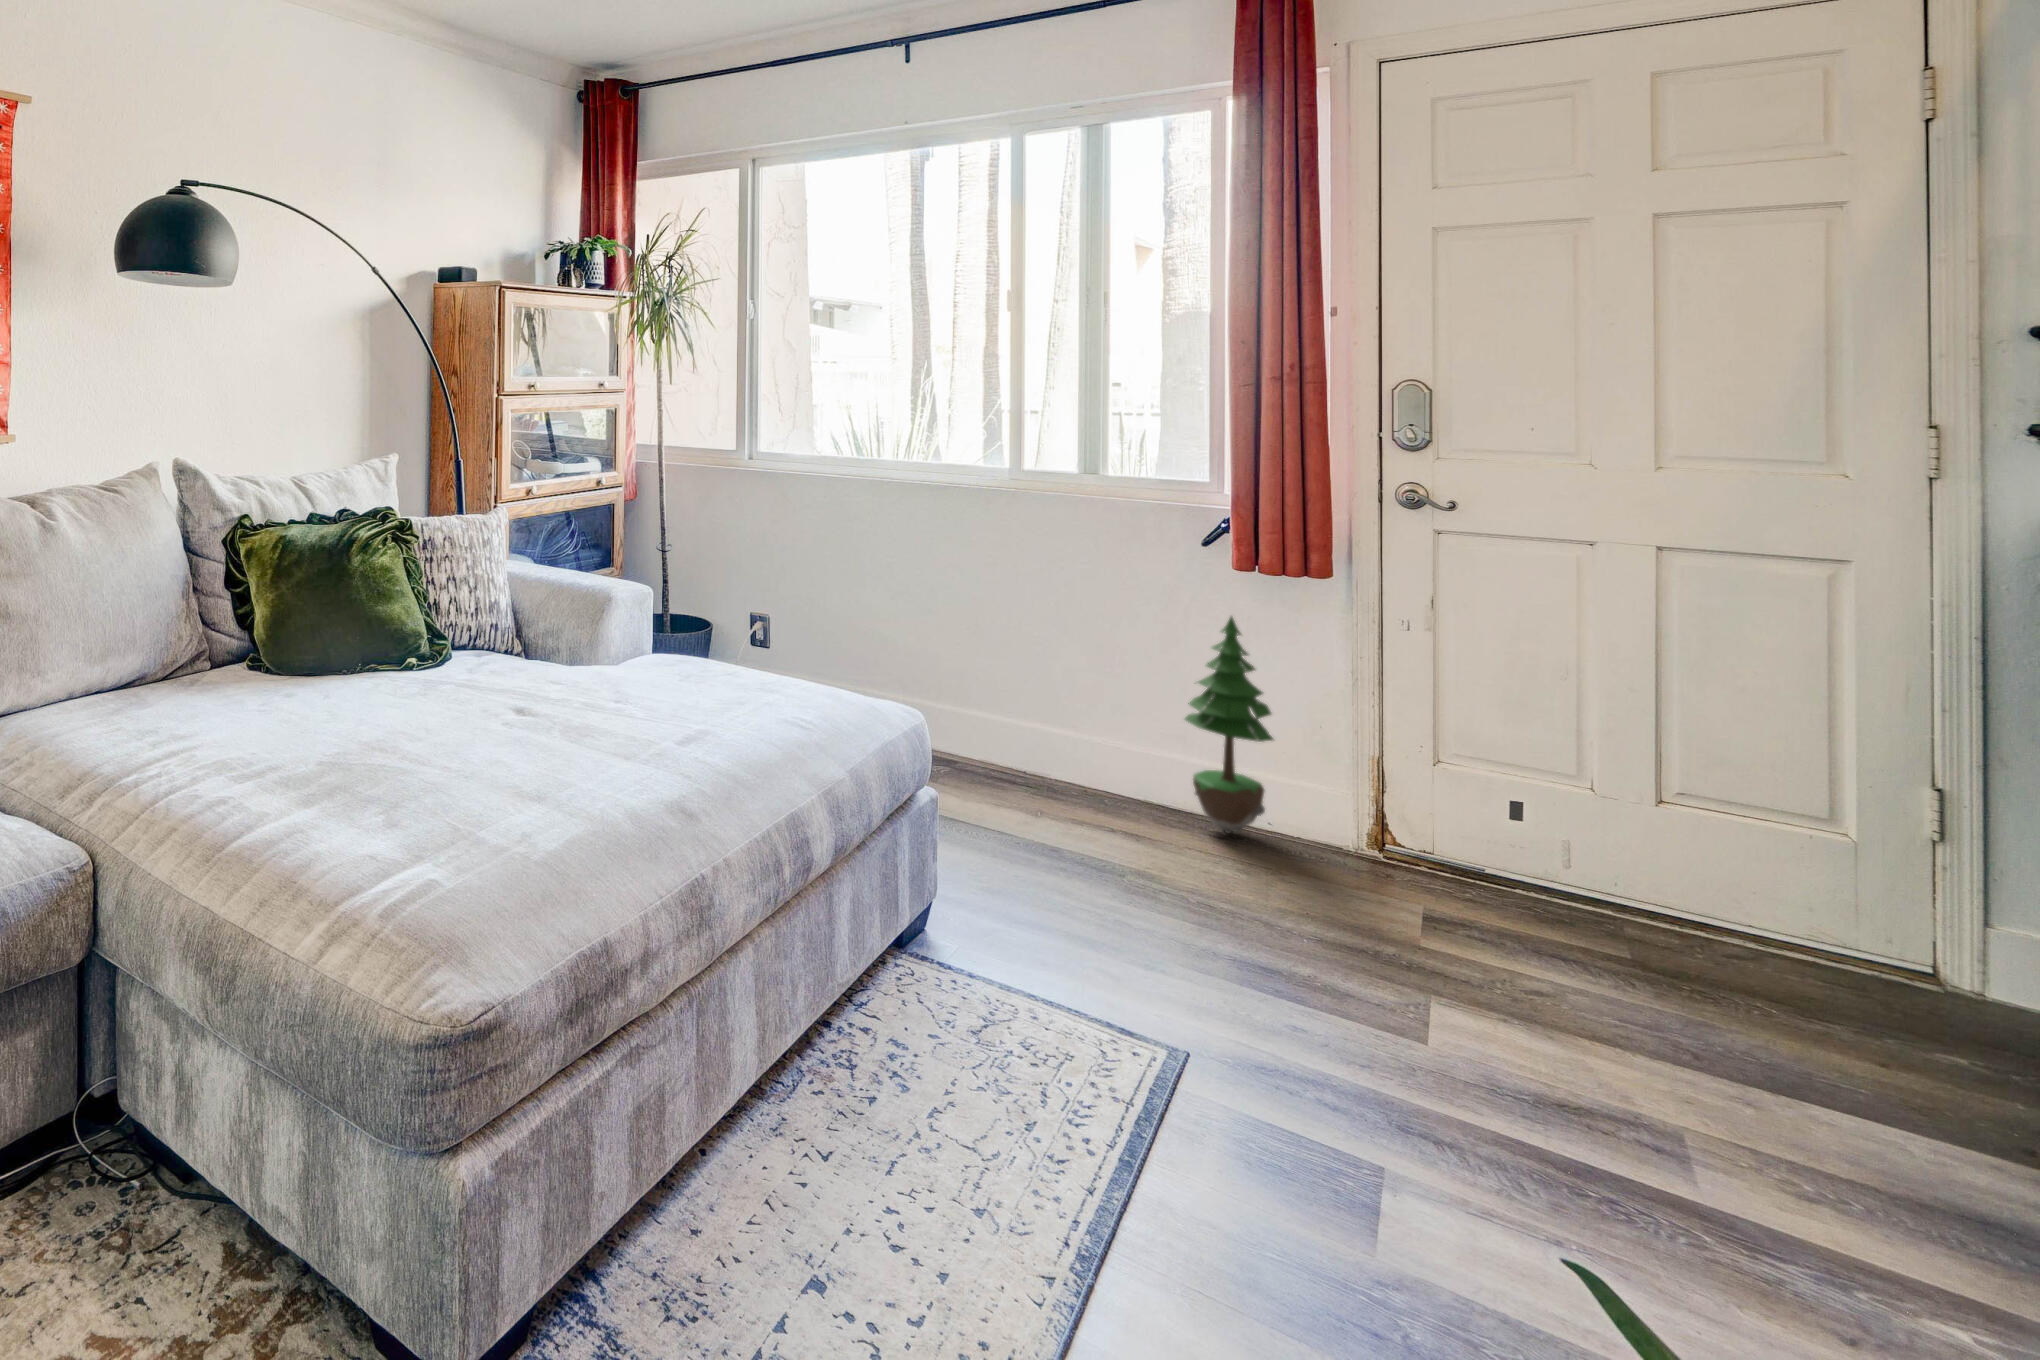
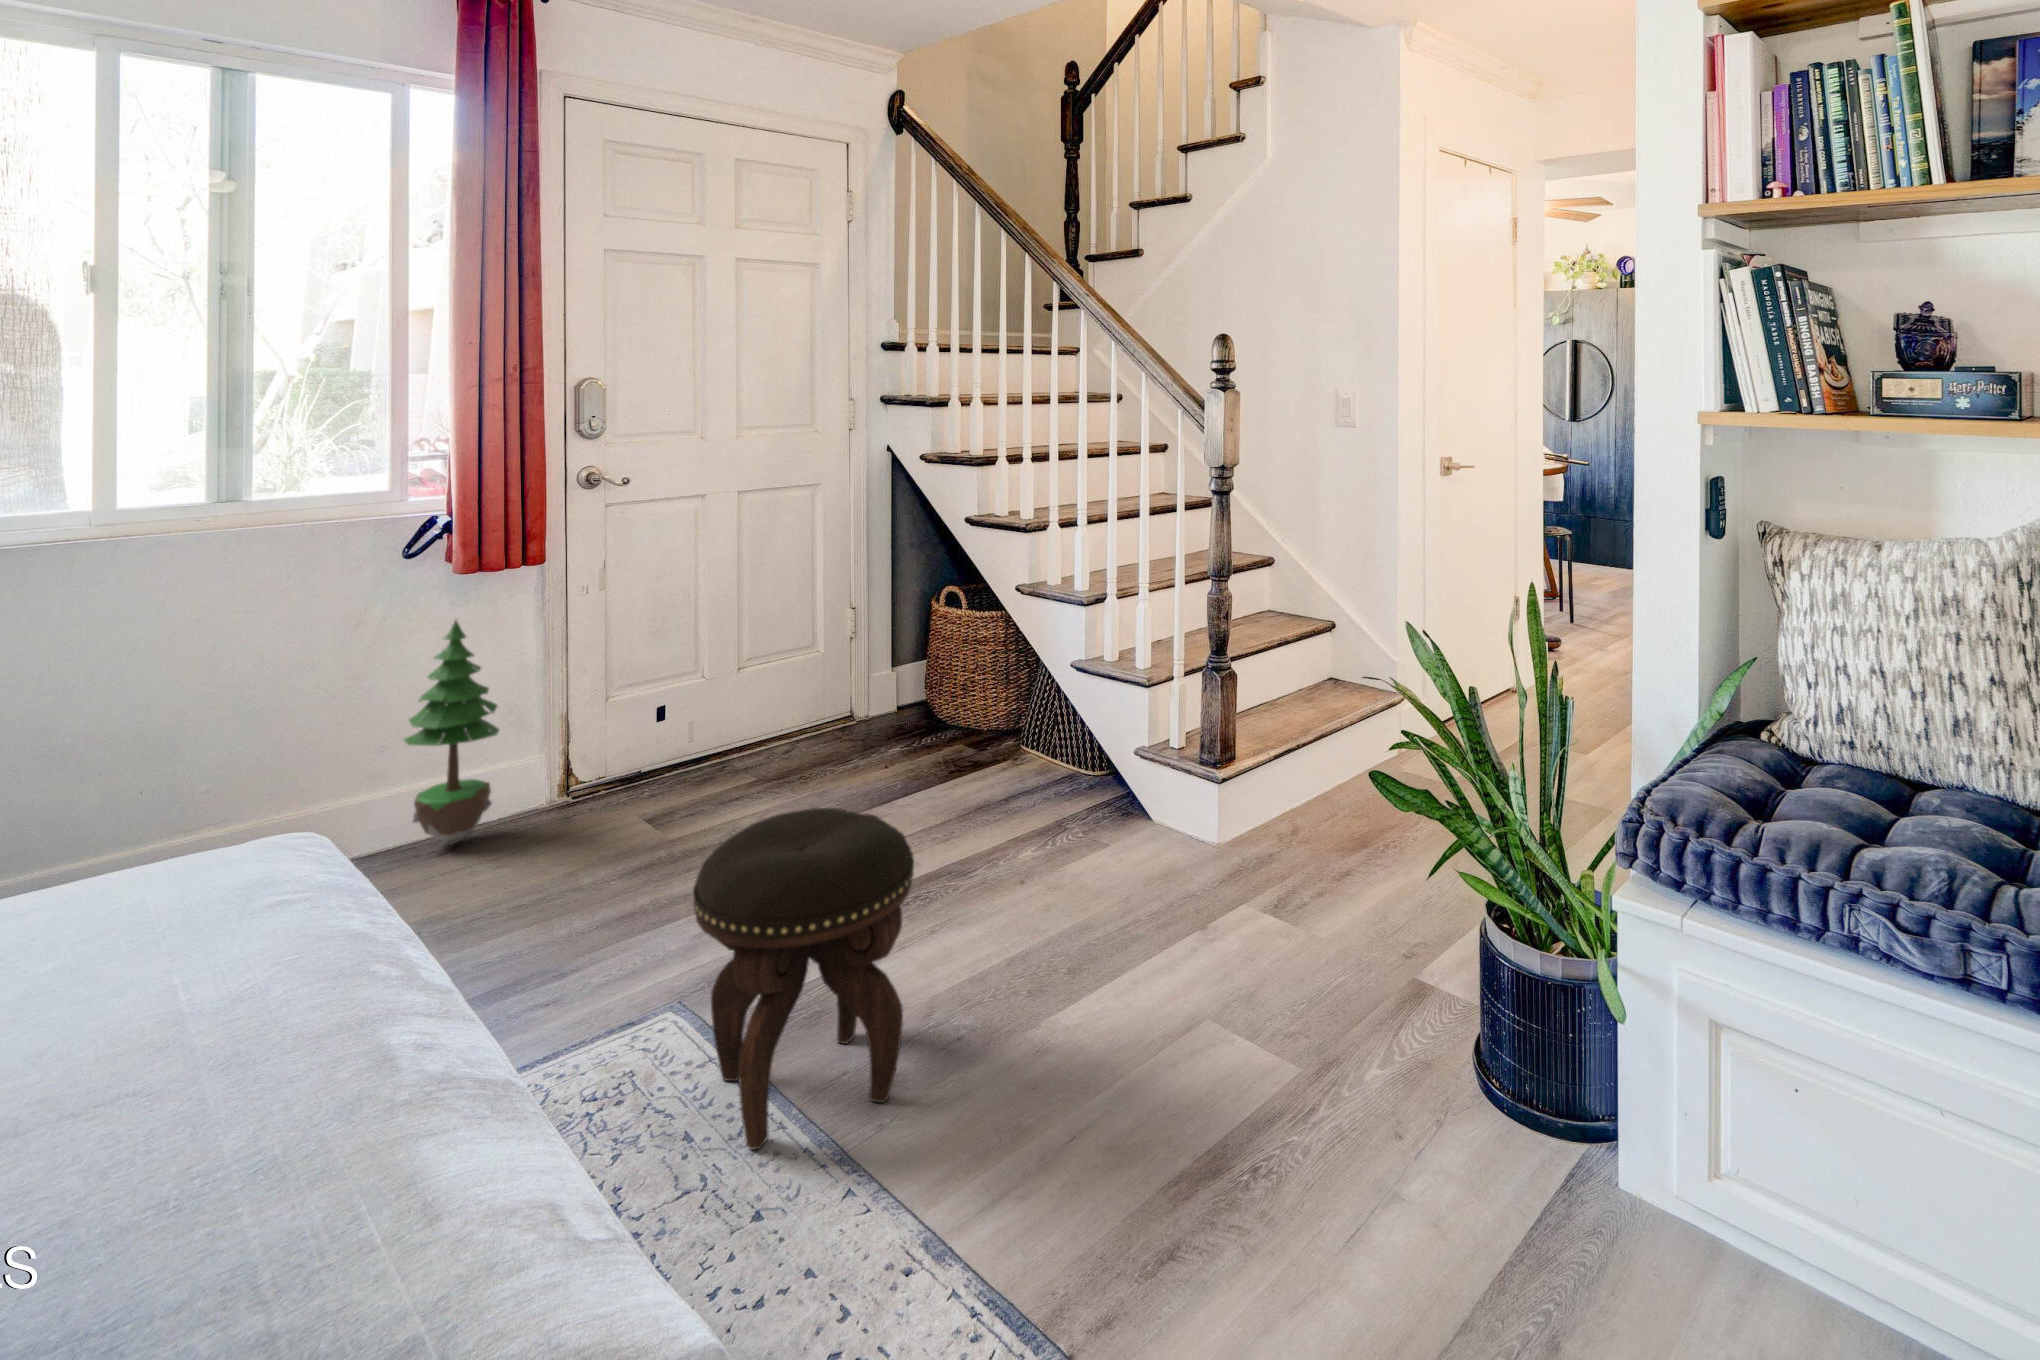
footstool: none [1031,869,1302,1273] -> present [693,808,914,1150]

